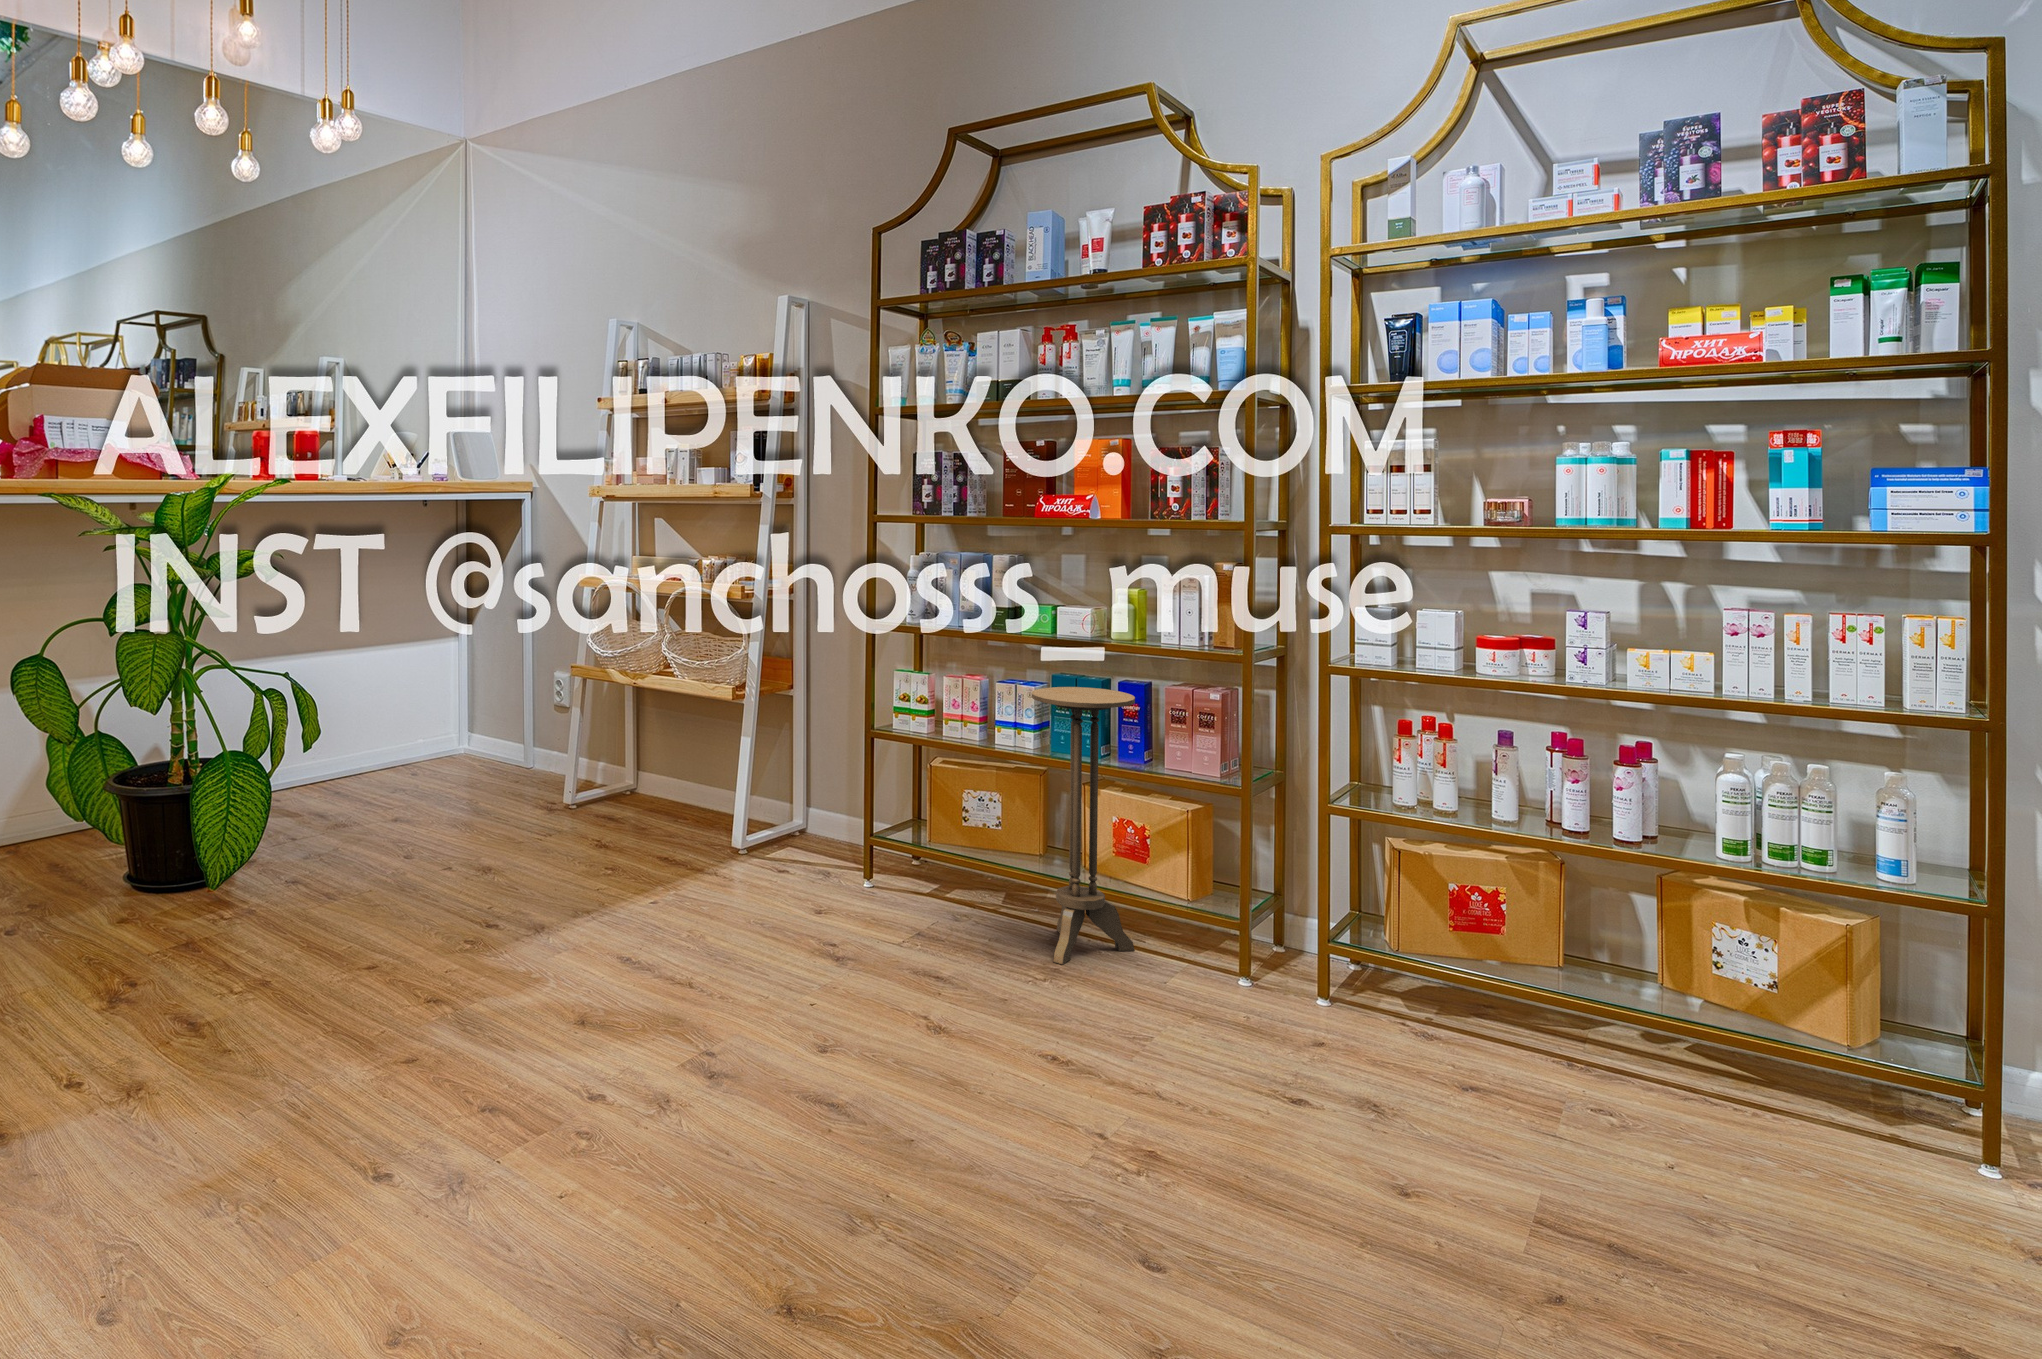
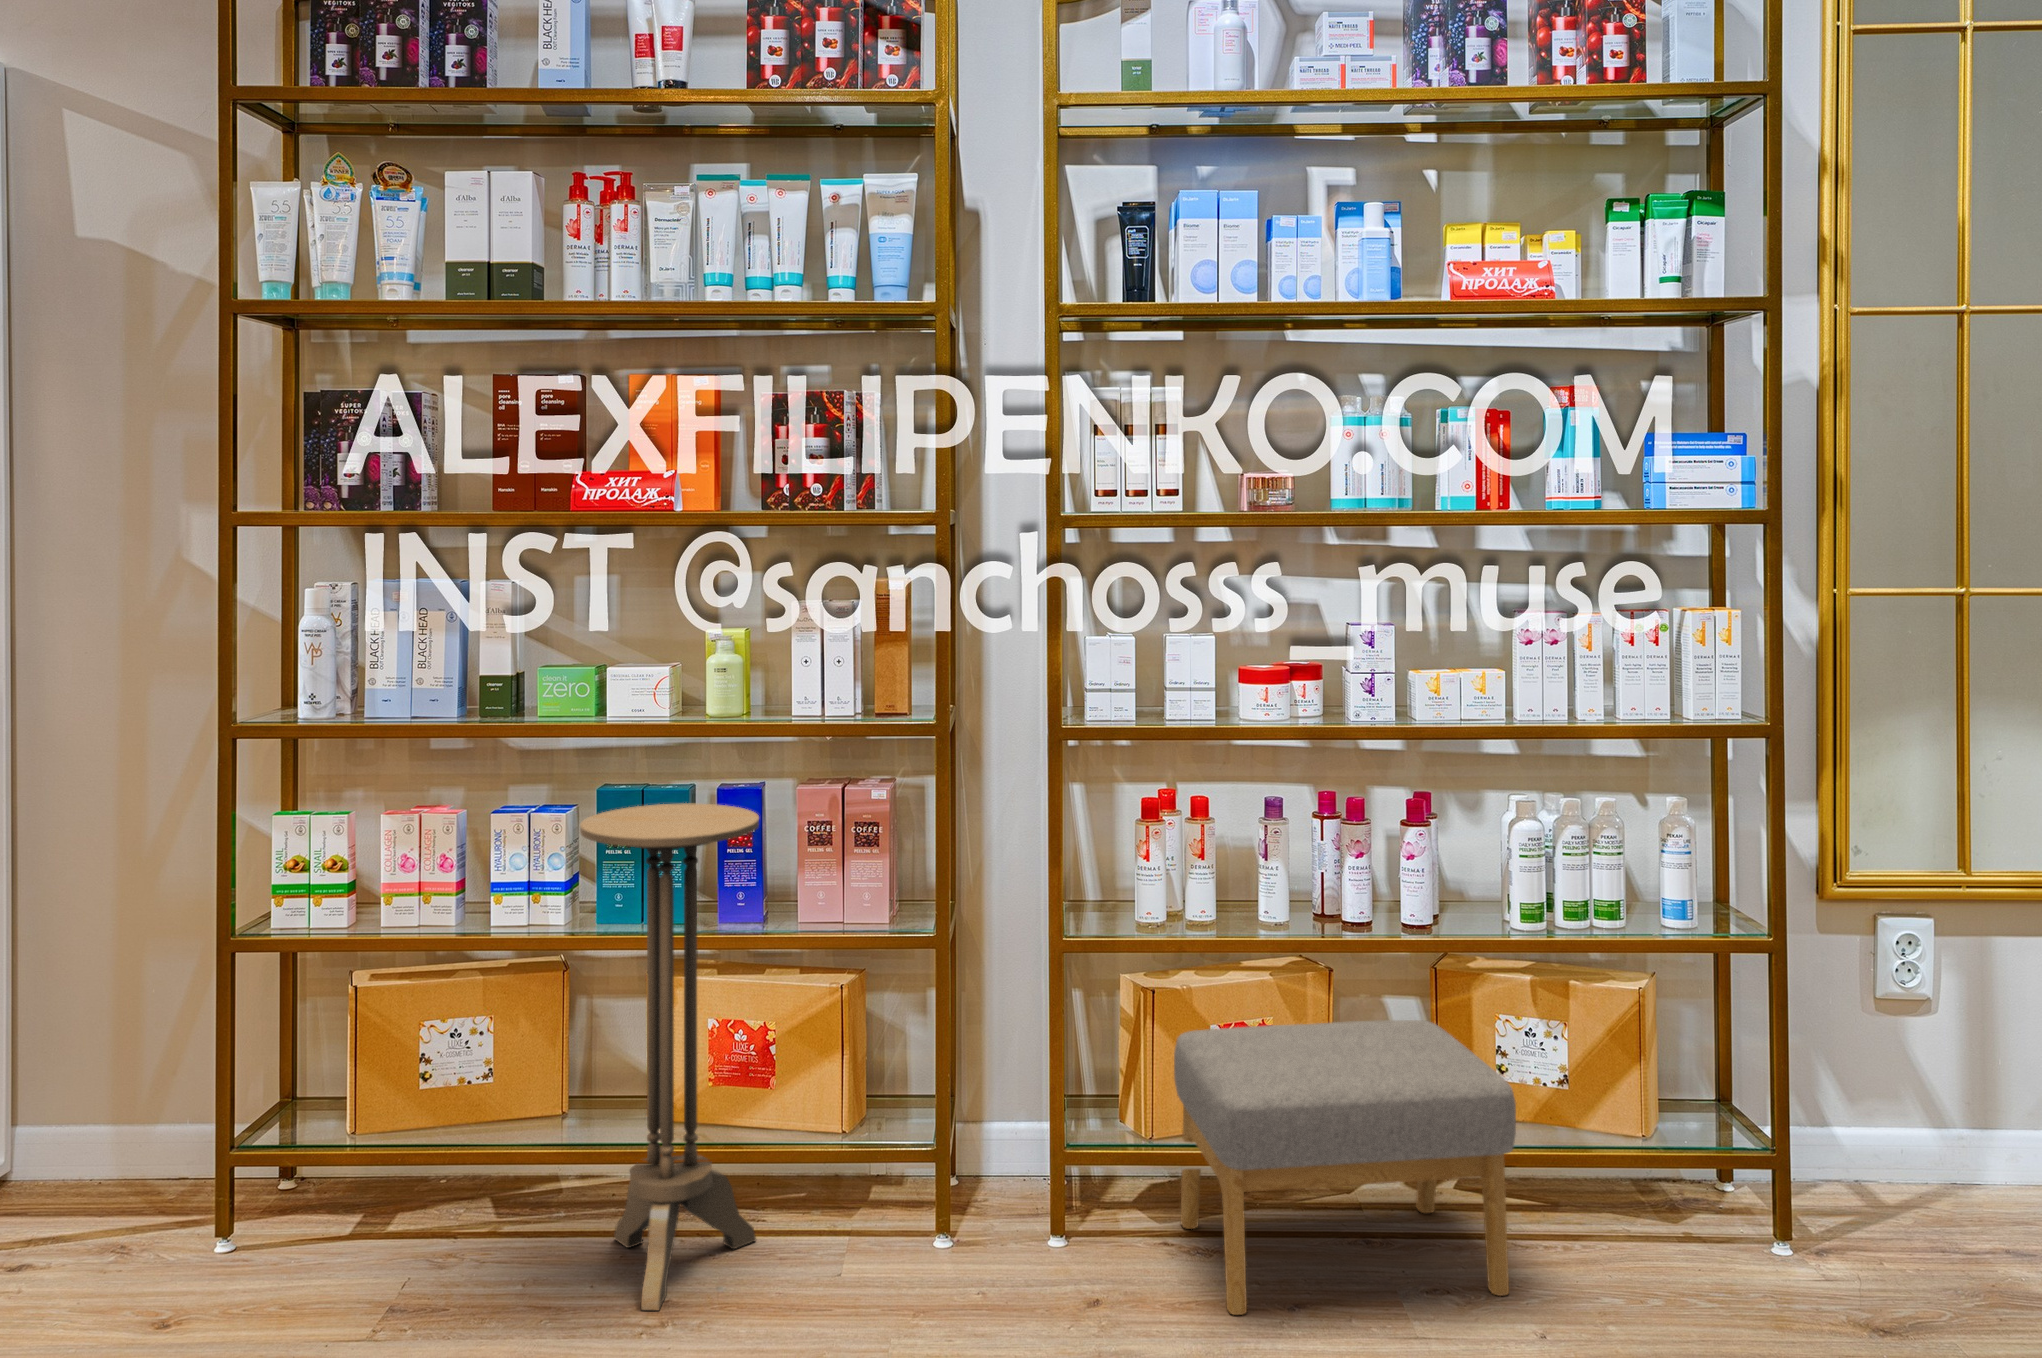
footstool: none [1414,883,1674,1116] -> present [1174,1020,1516,1315]

